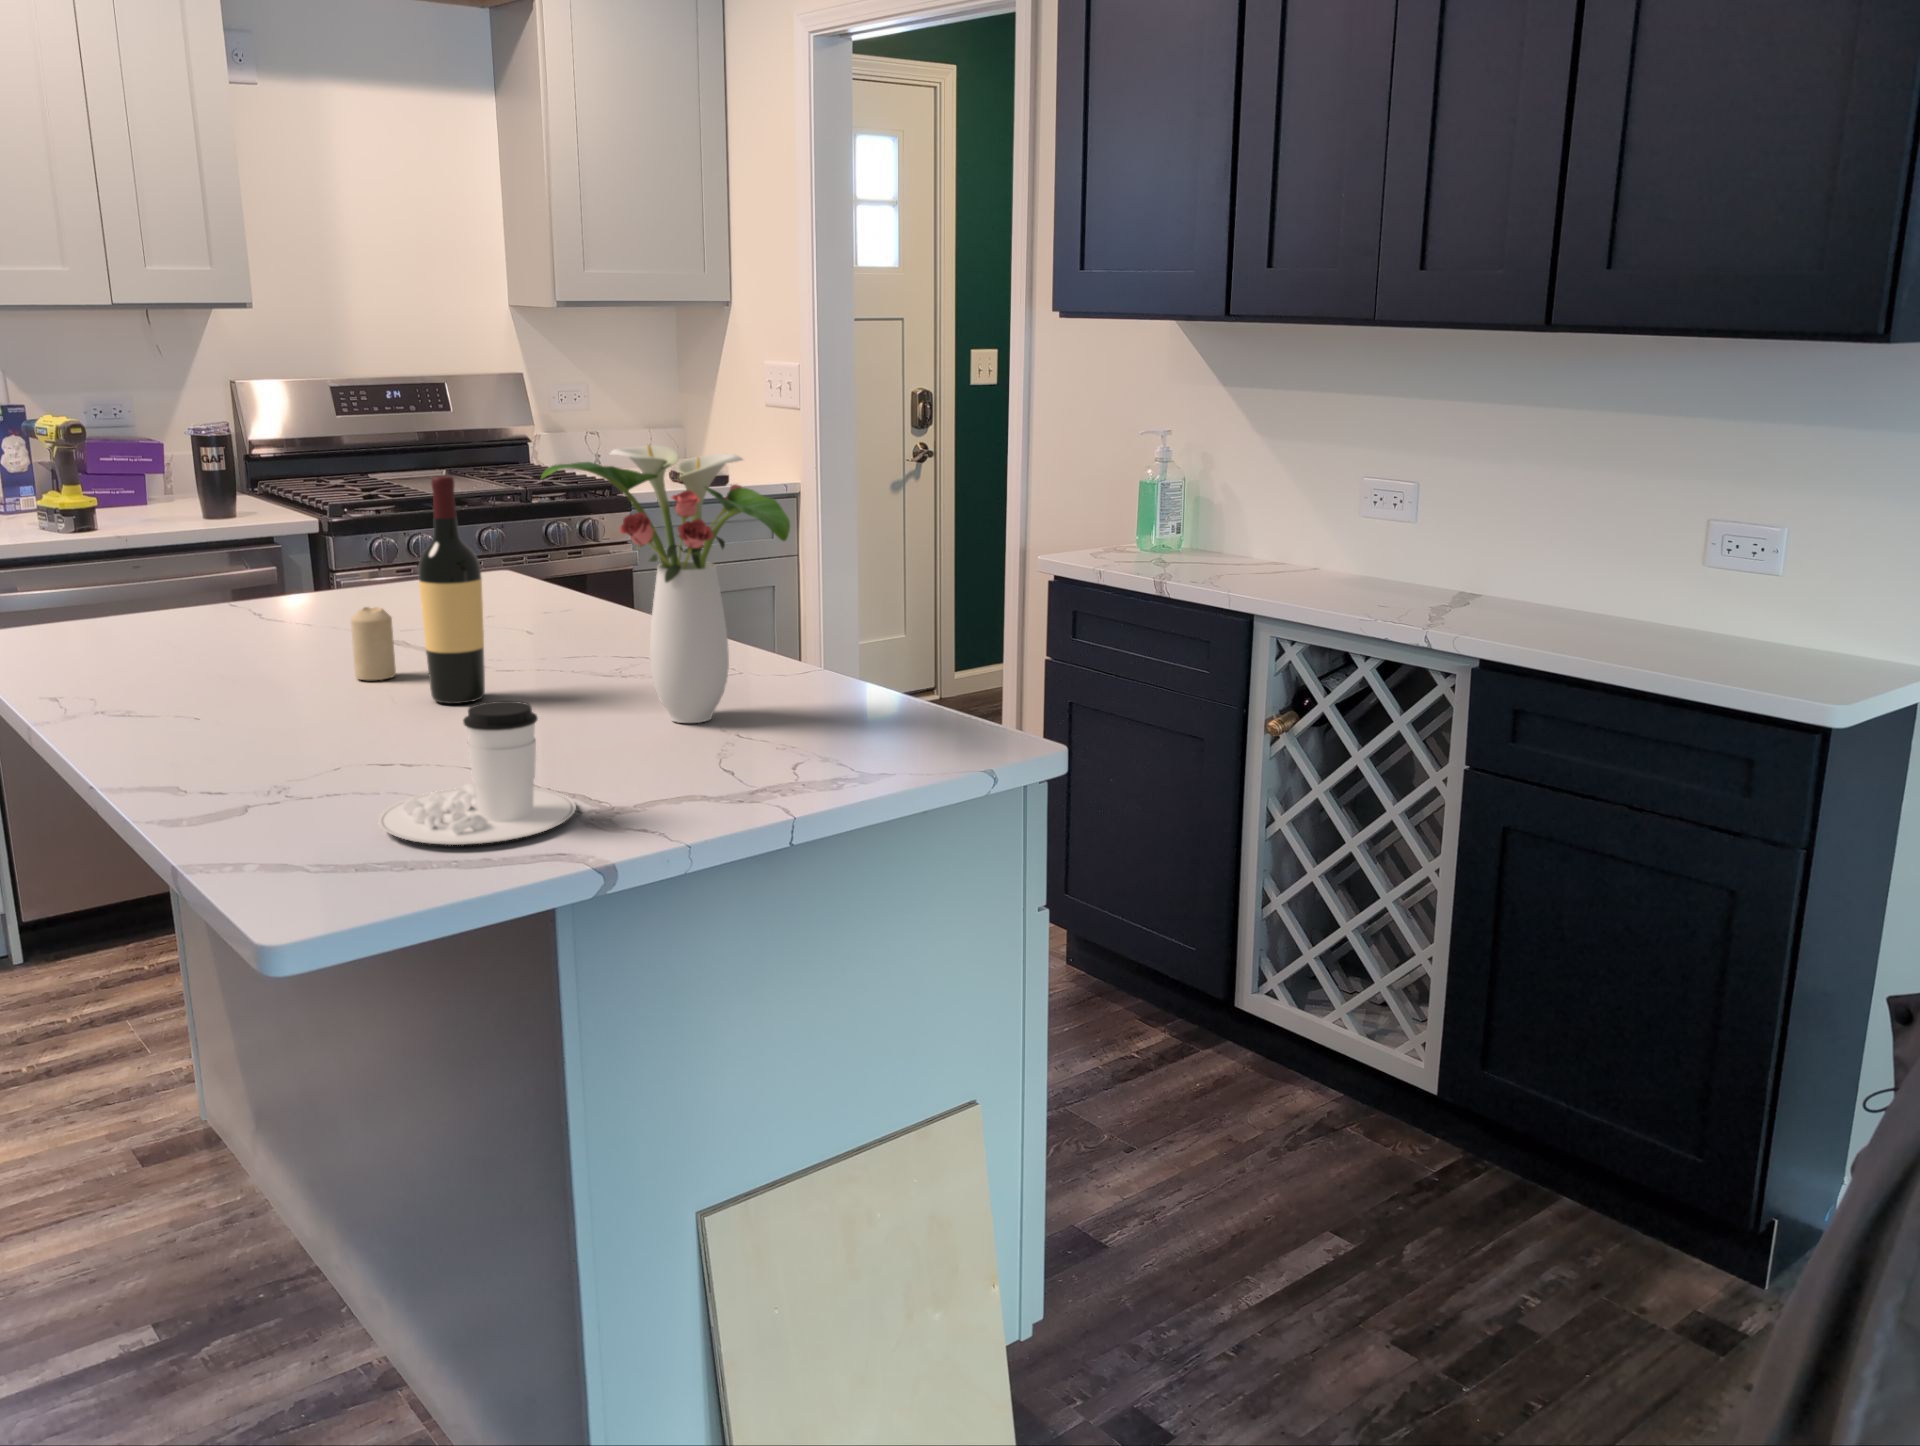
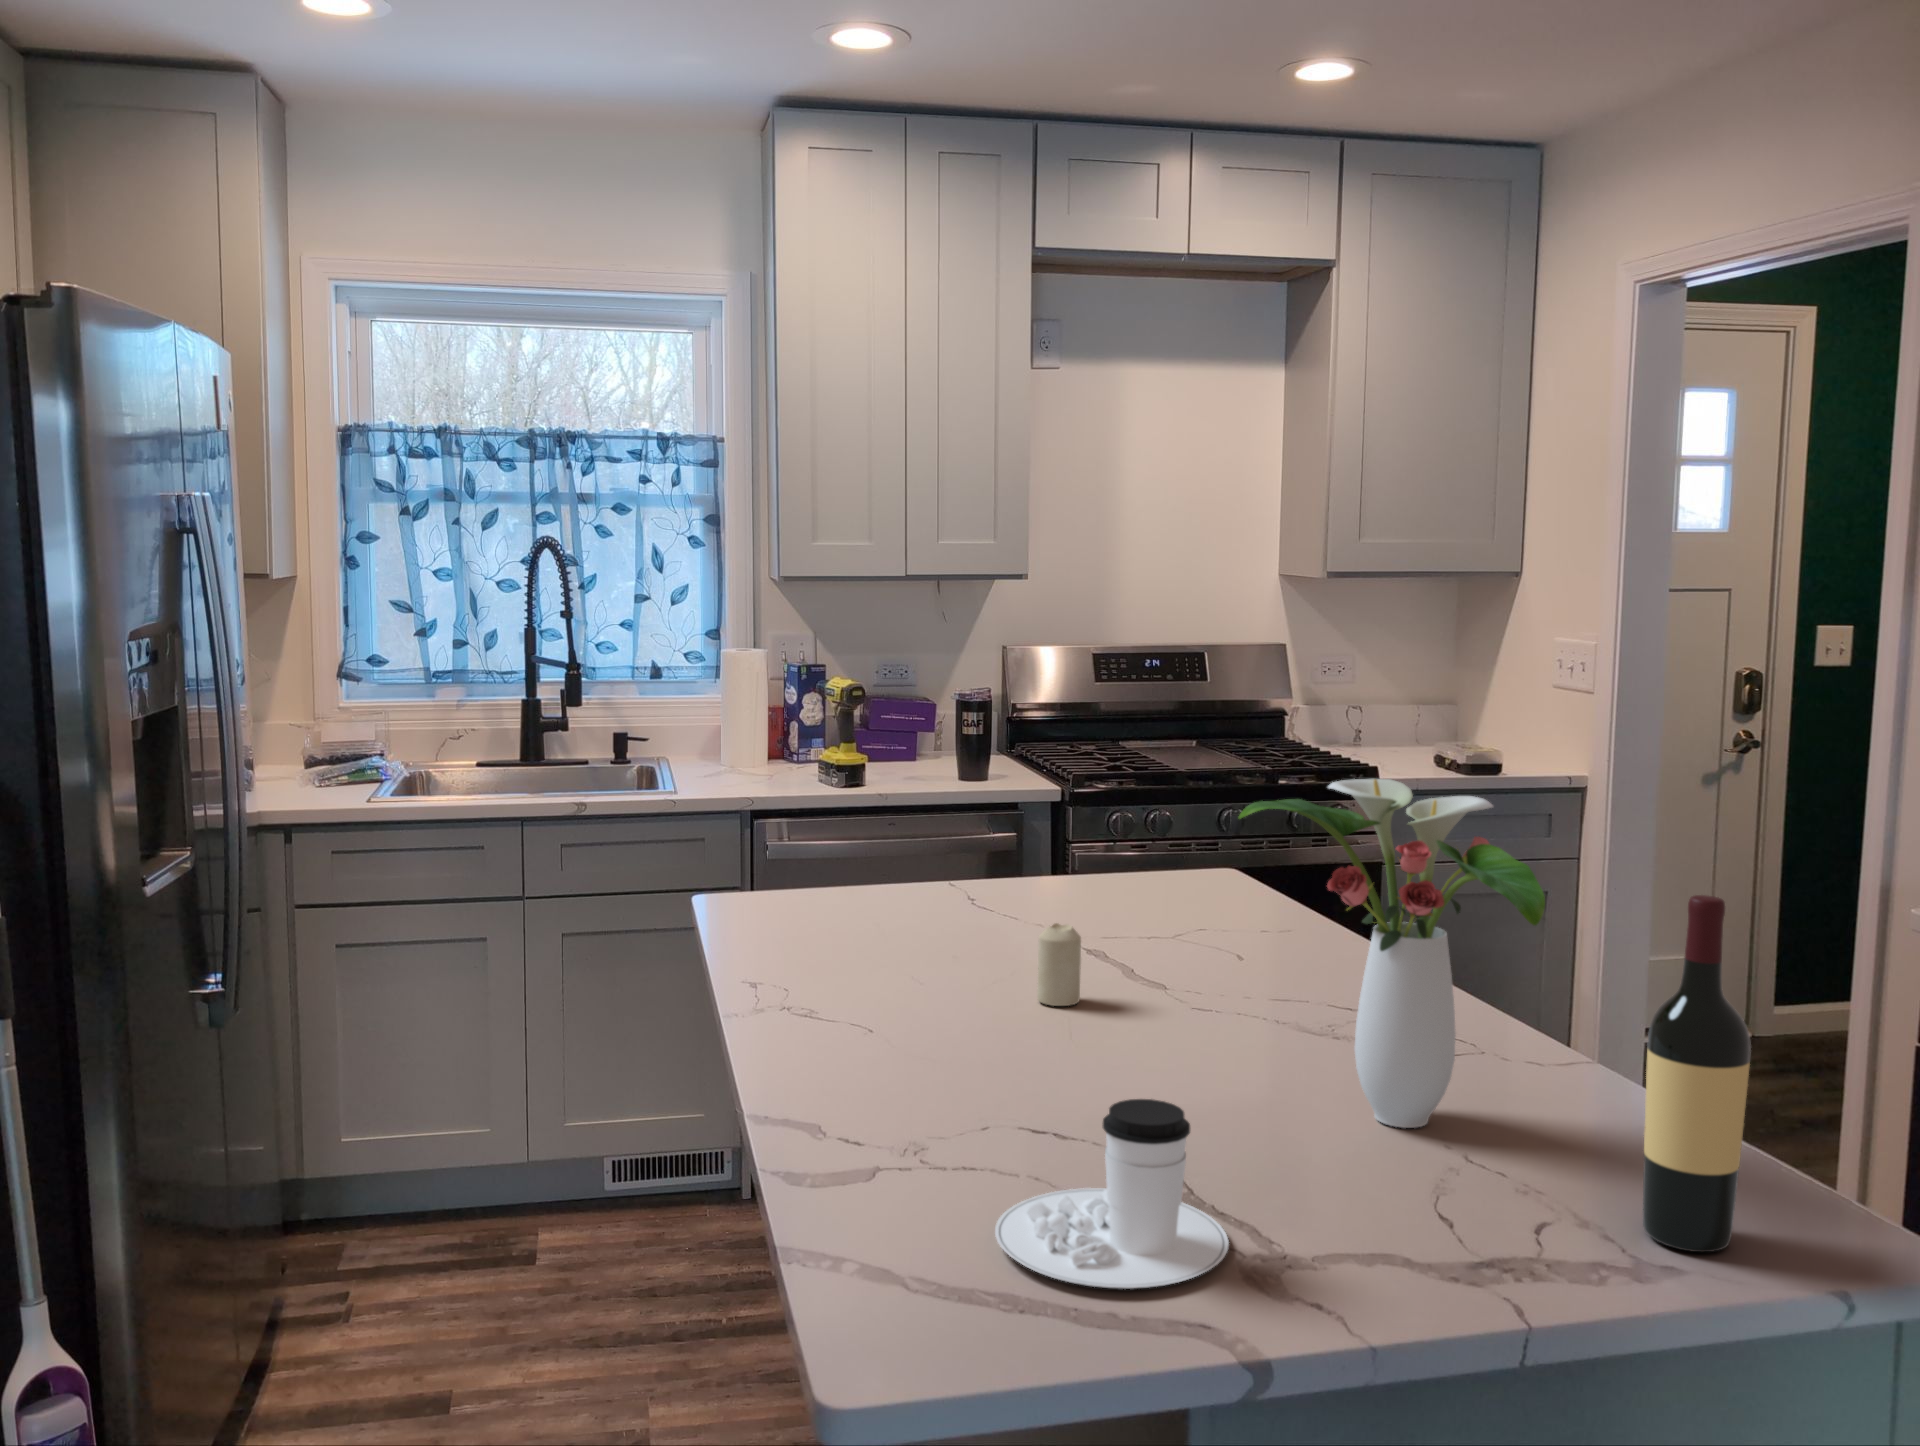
wine bottle: present [418,476,485,704] -> present [1643,895,1751,1252]

